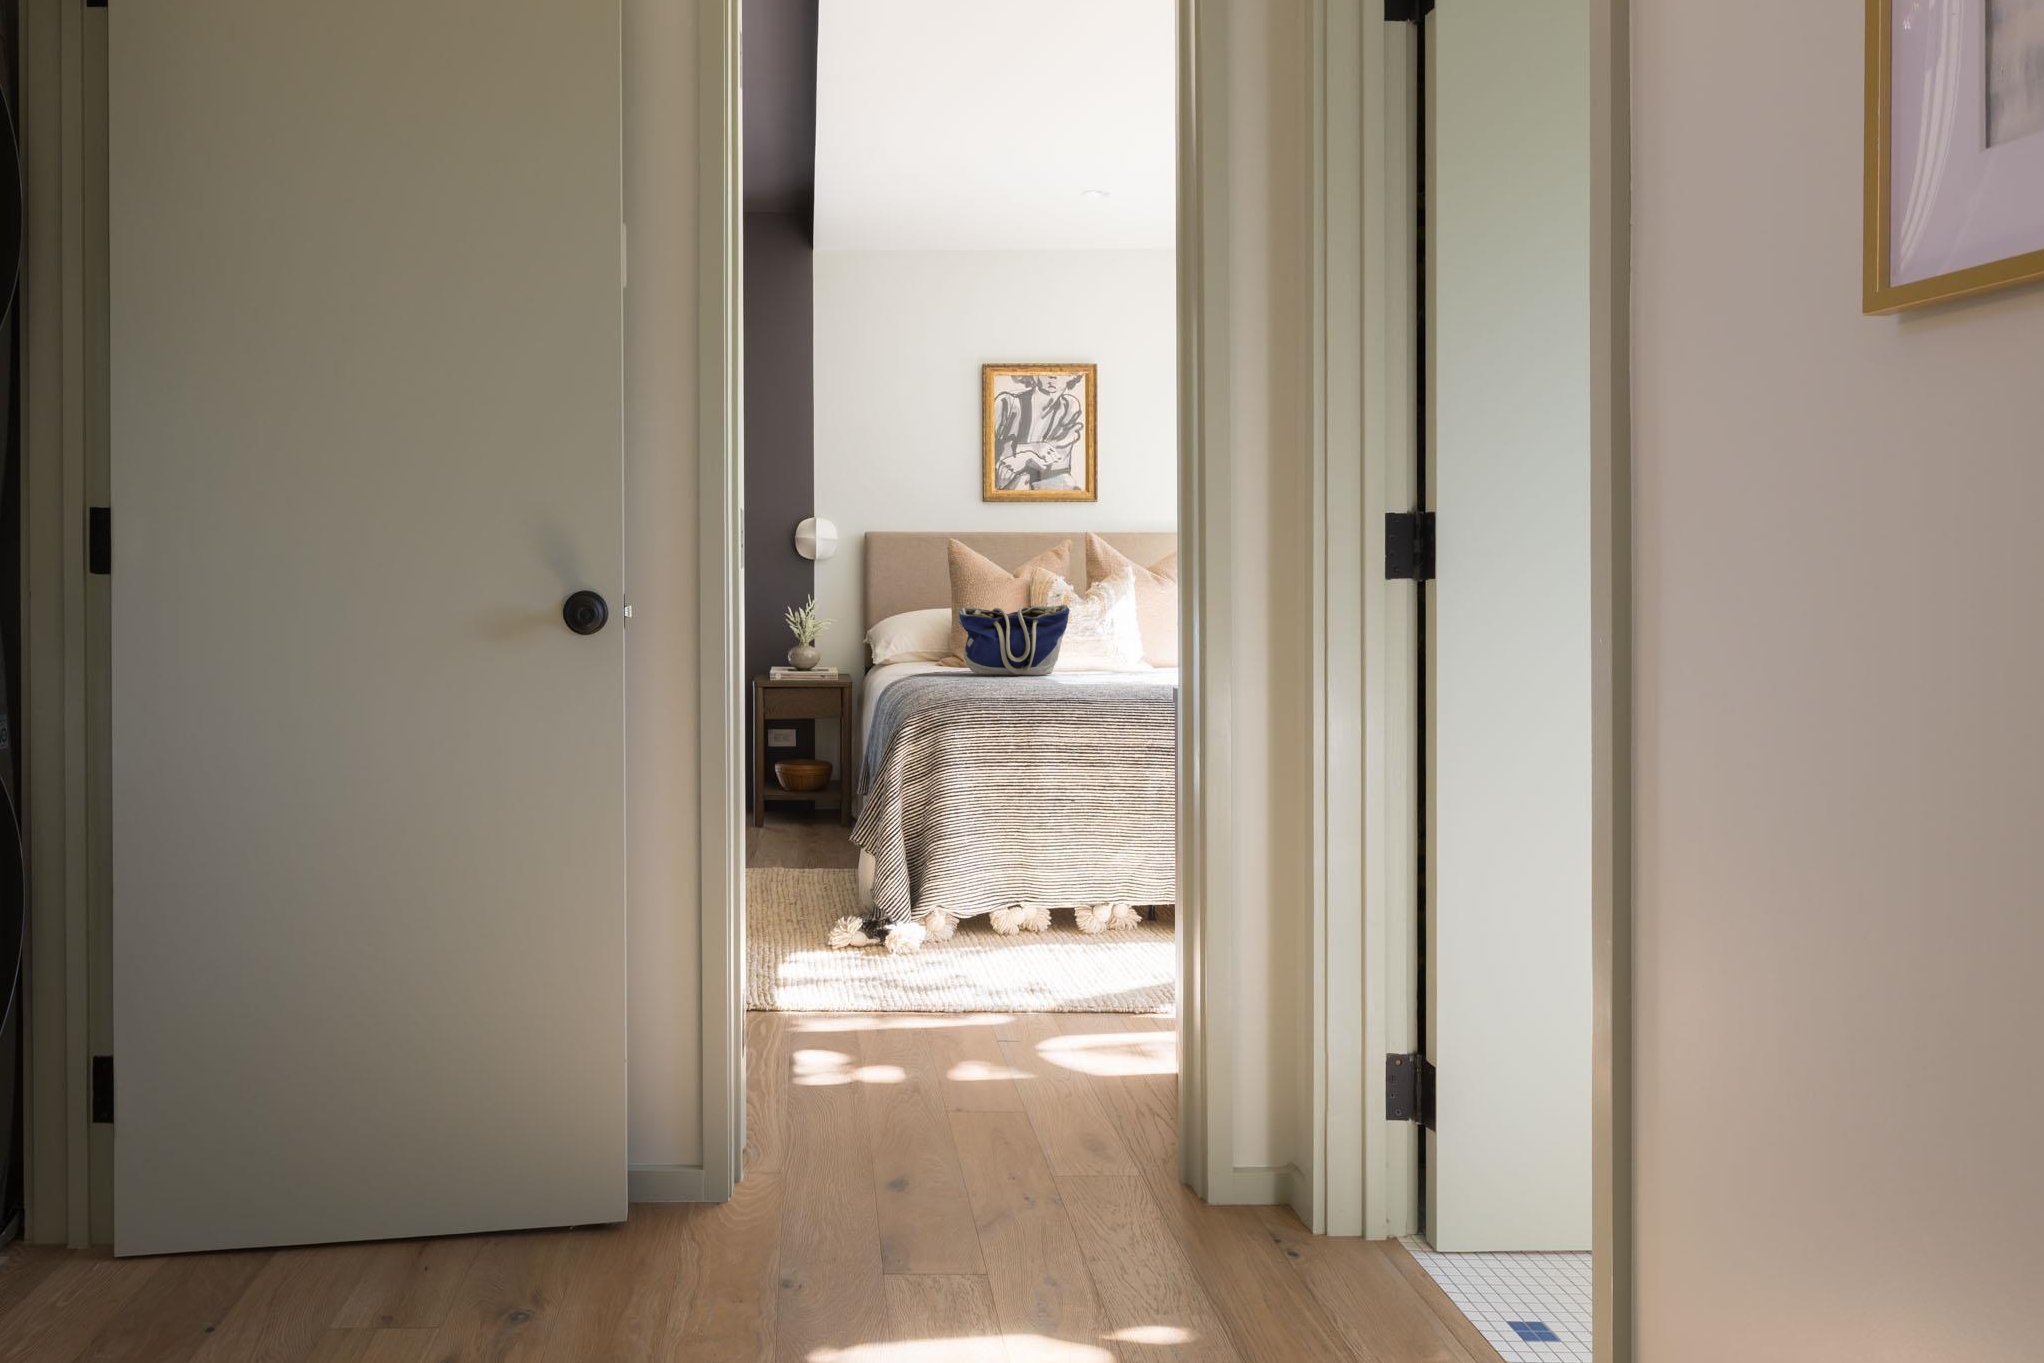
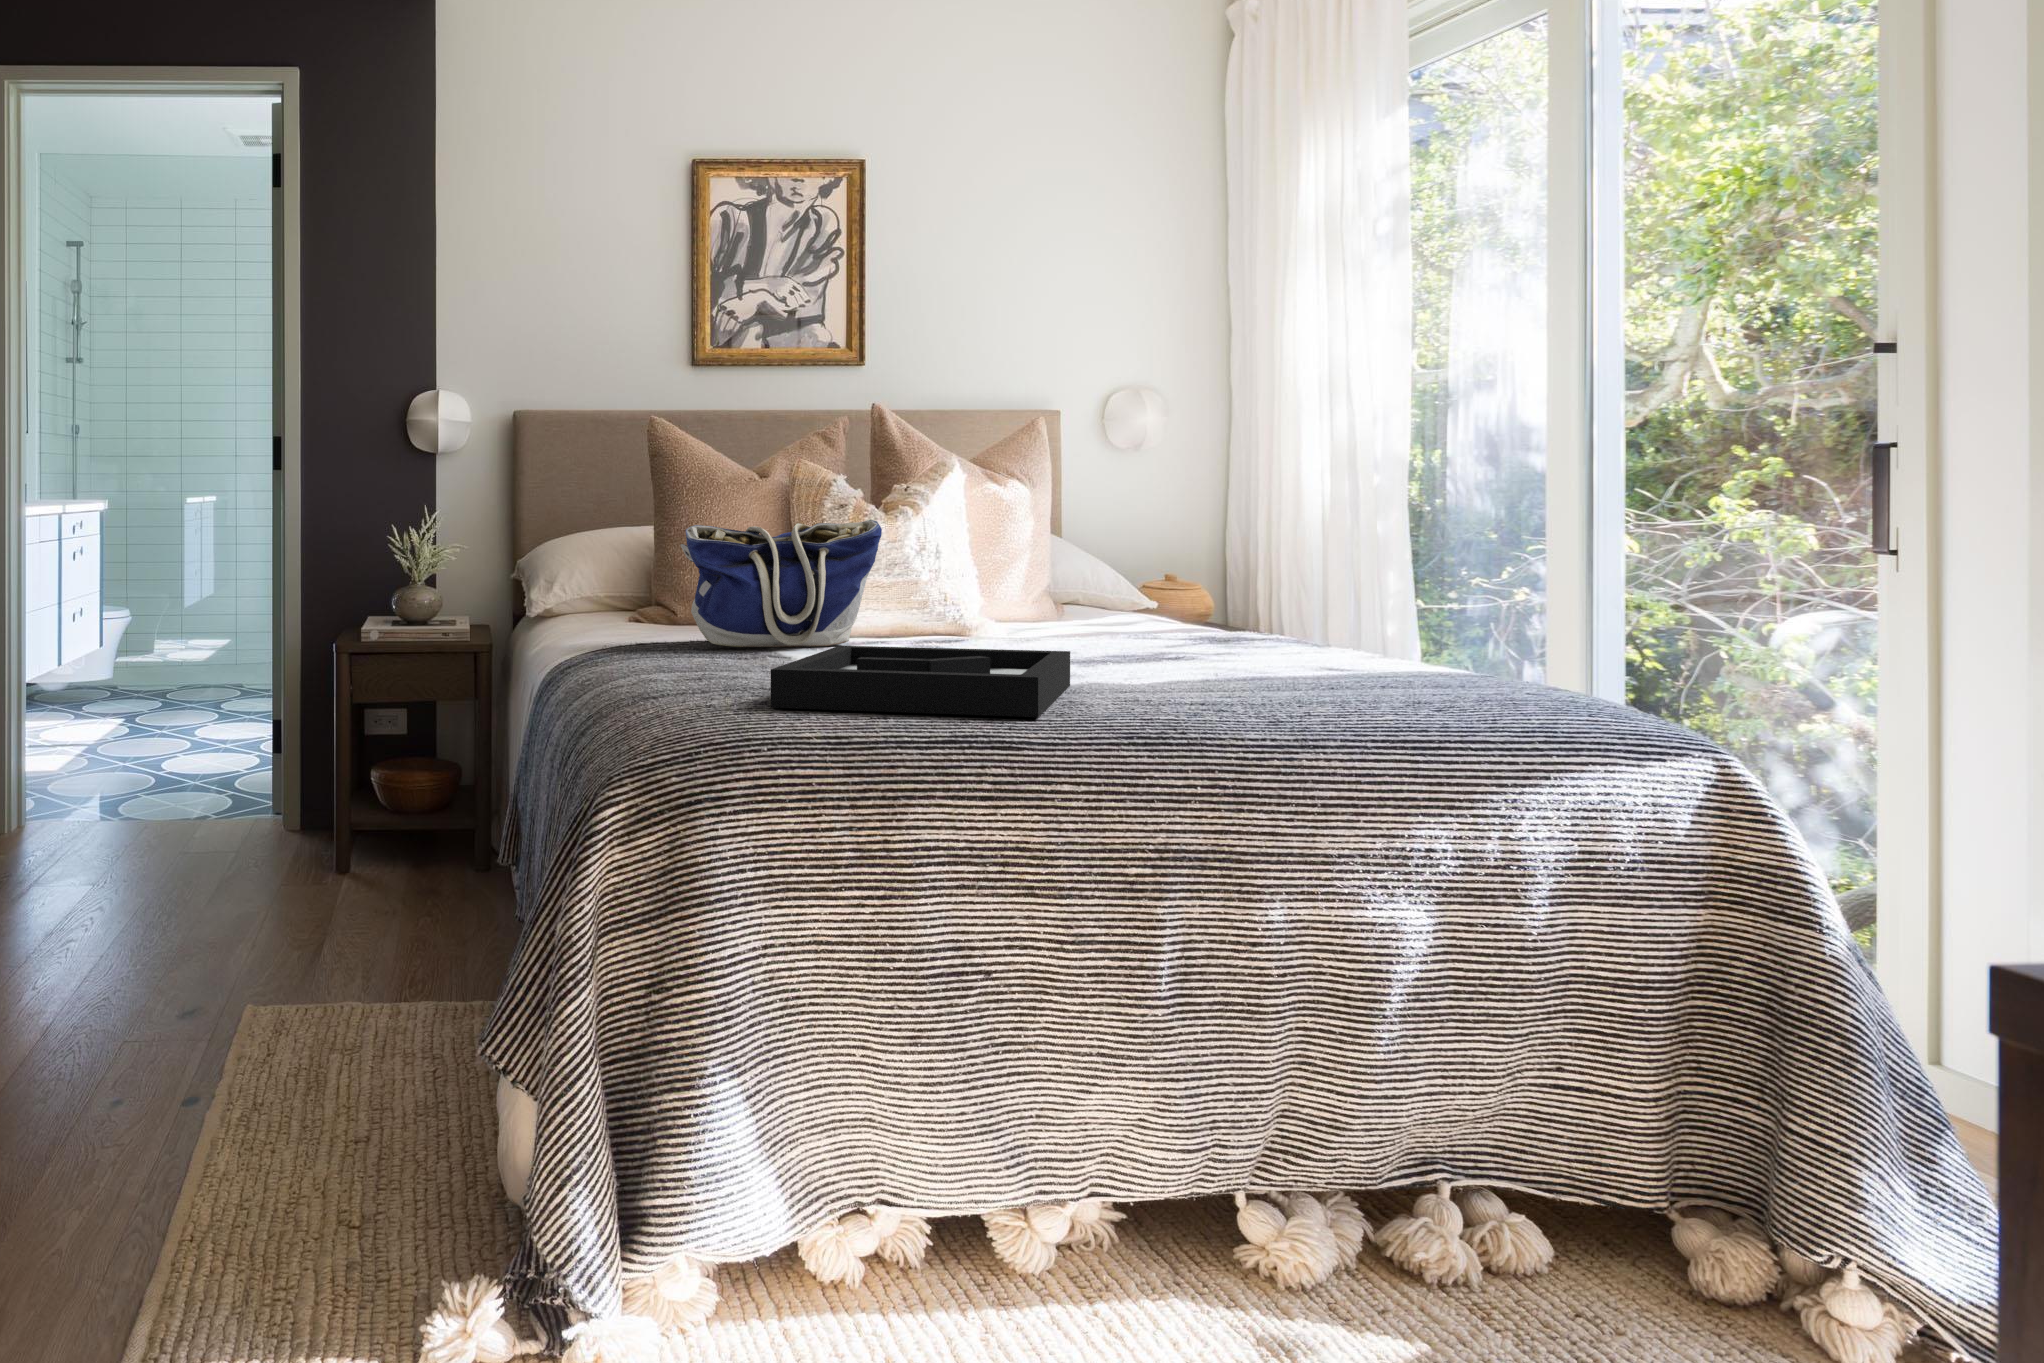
decorative tray: none [986,669,1145,695] -> present [771,646,1070,717]

